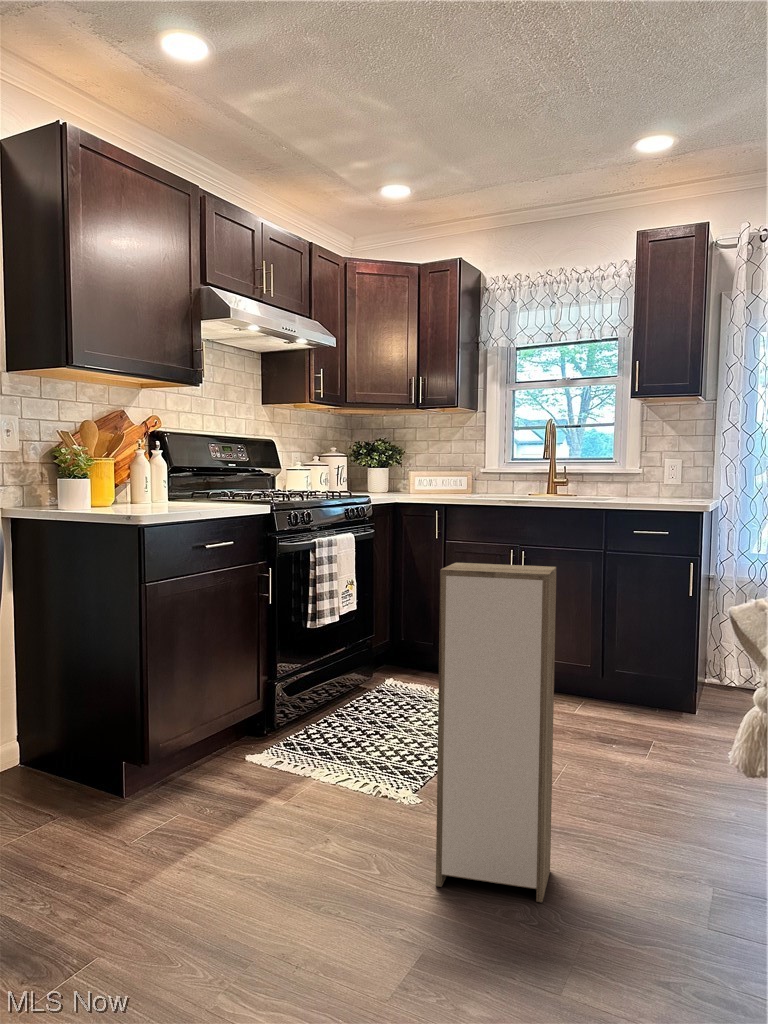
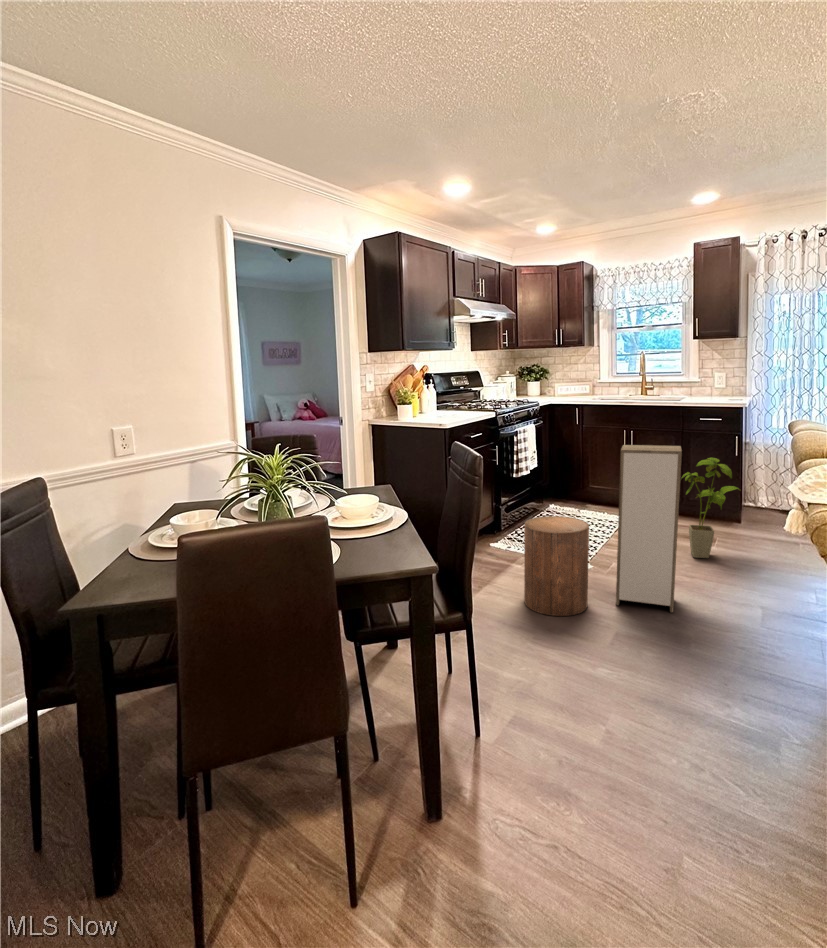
house plant: none [587,597,689,785] -> present [682,457,739,558]
stool: none [255,700,382,914] -> present [524,516,589,616]

